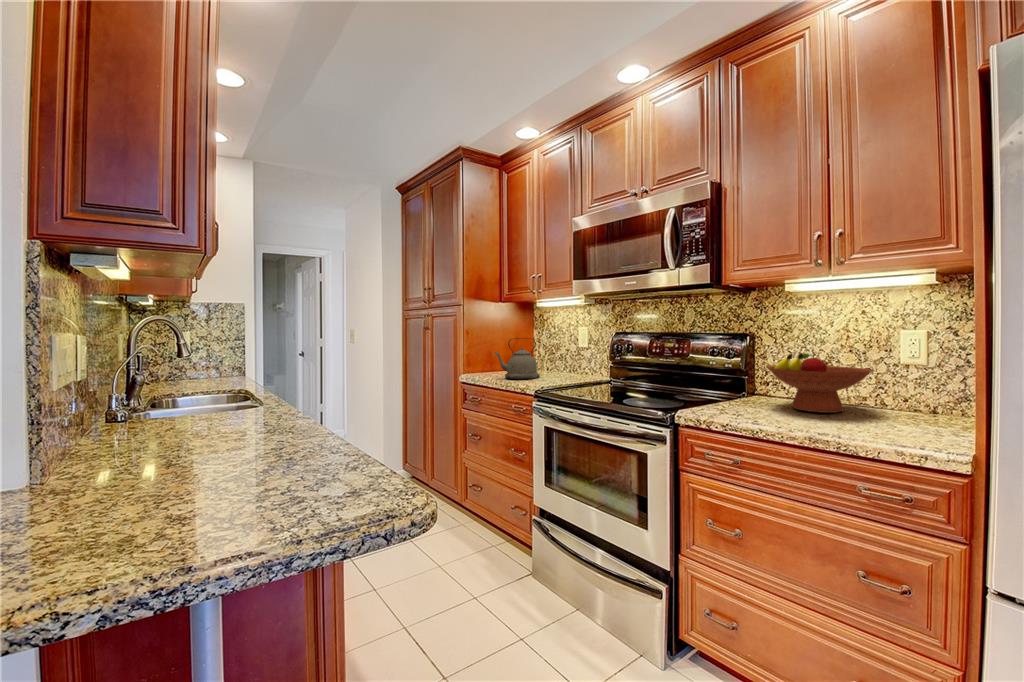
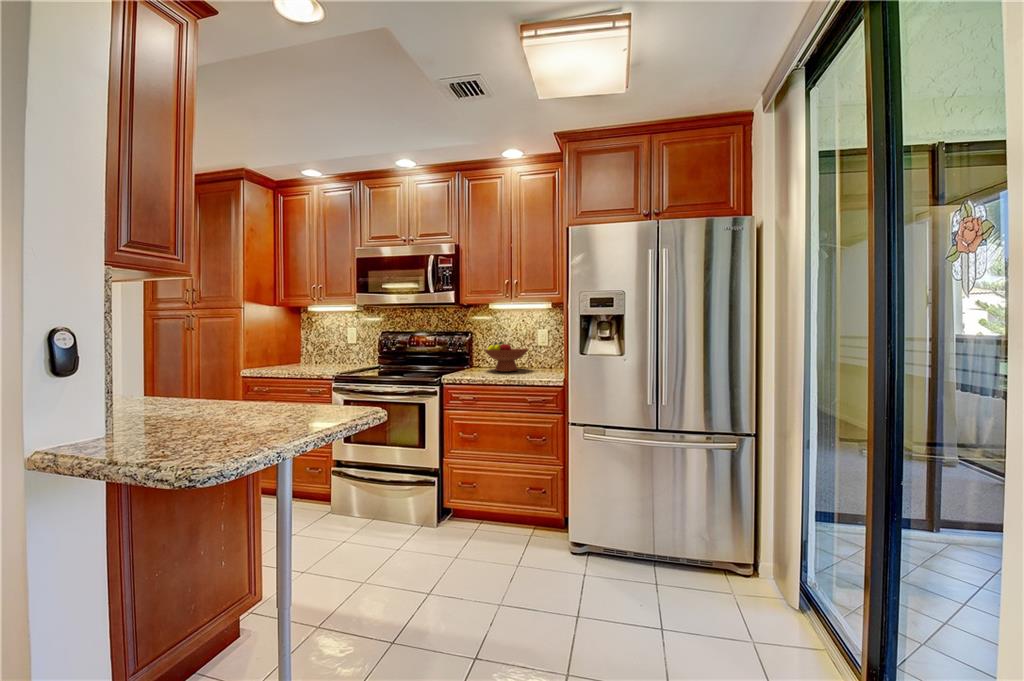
kettle: present [494,338,540,379] -> none [277,336,317,370]

